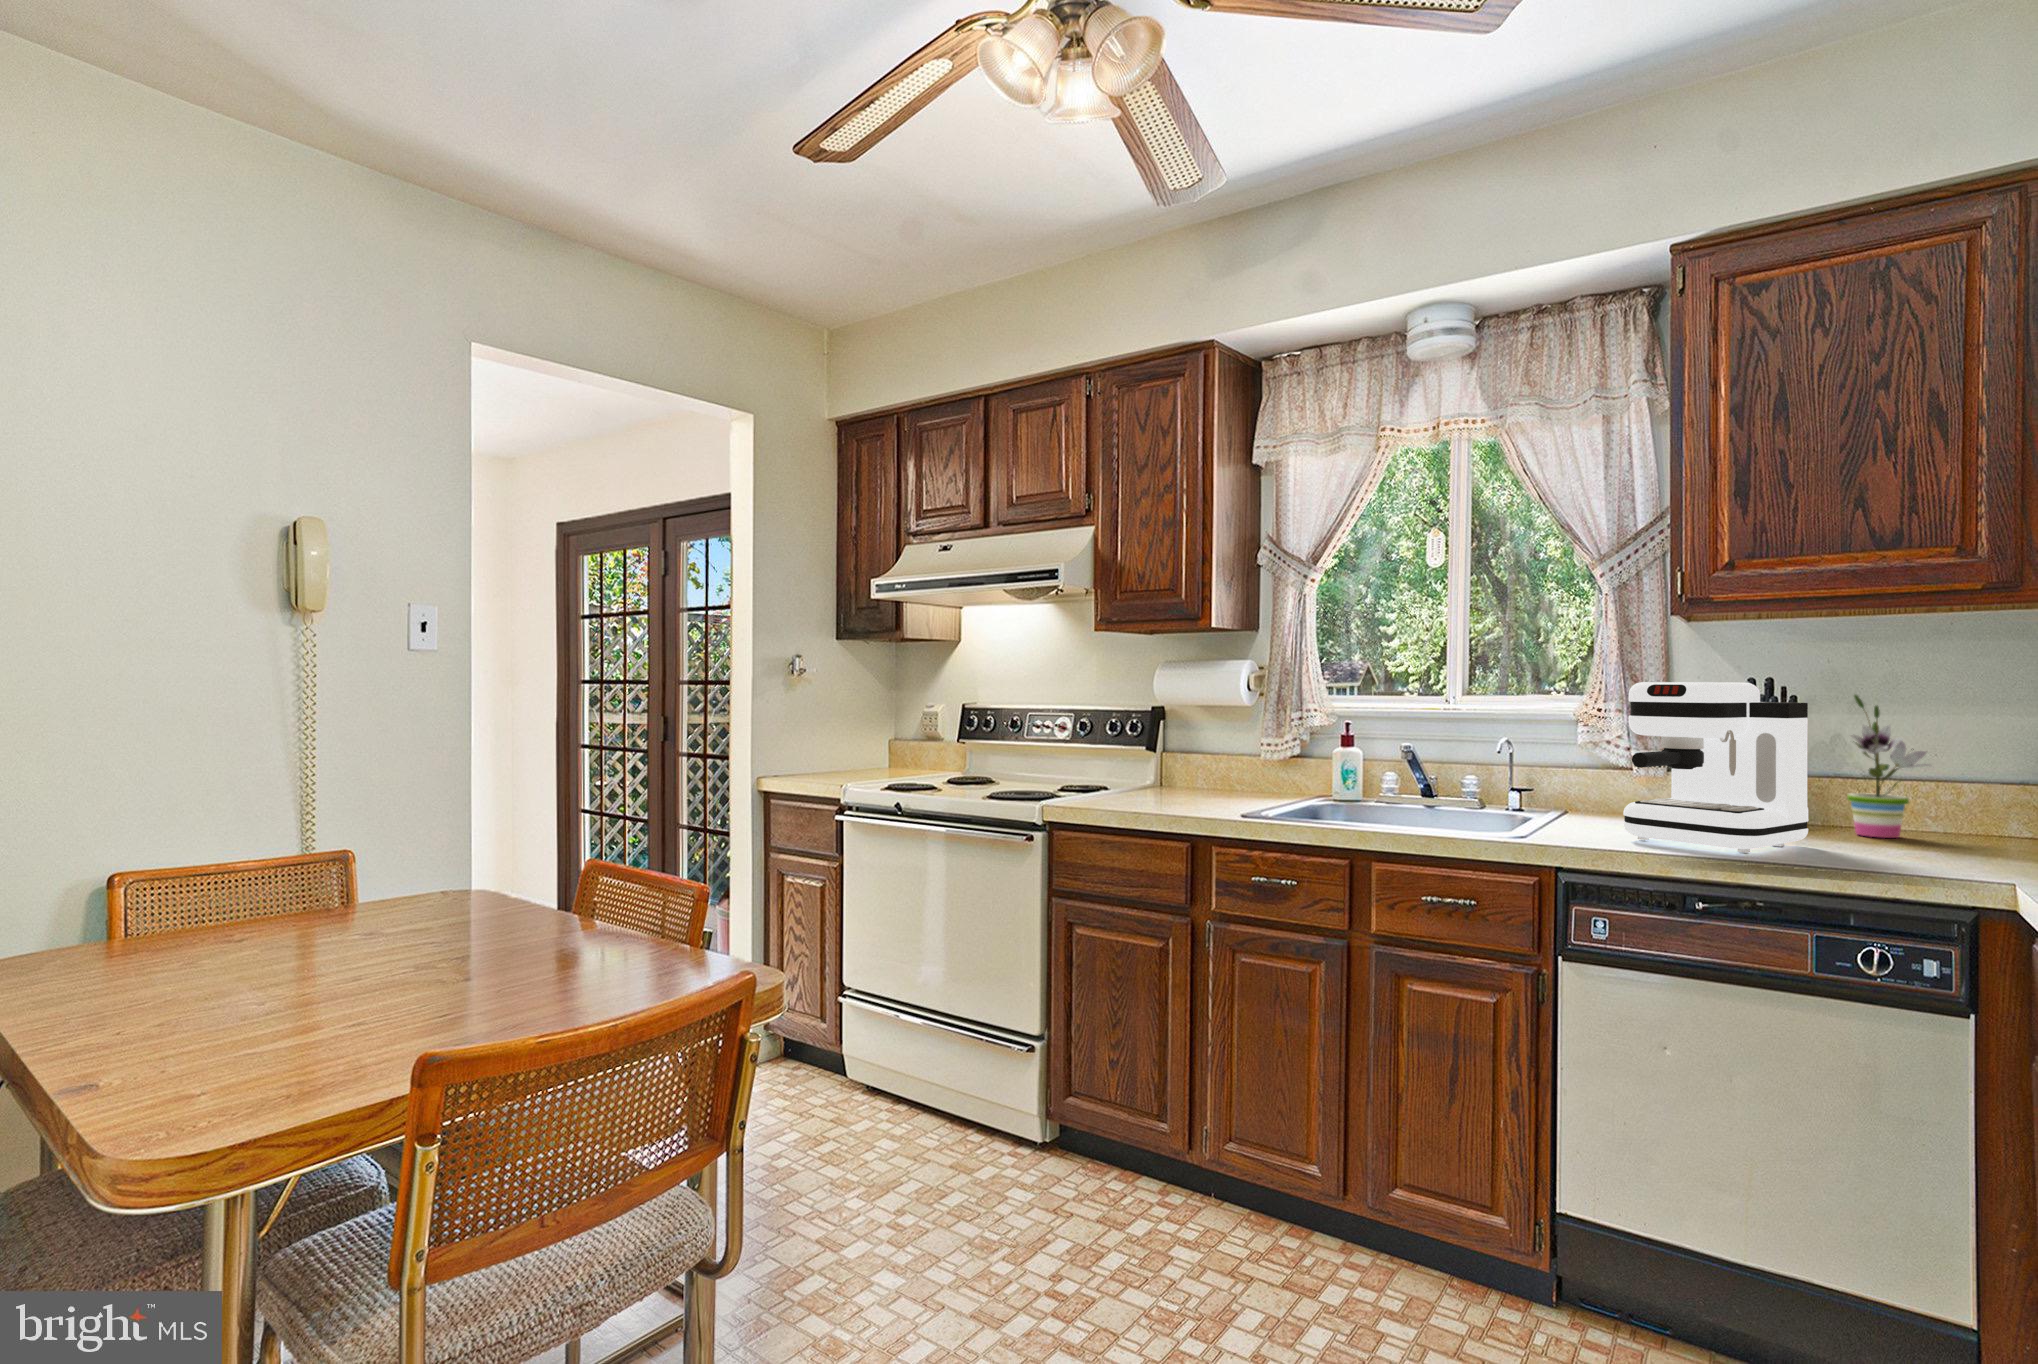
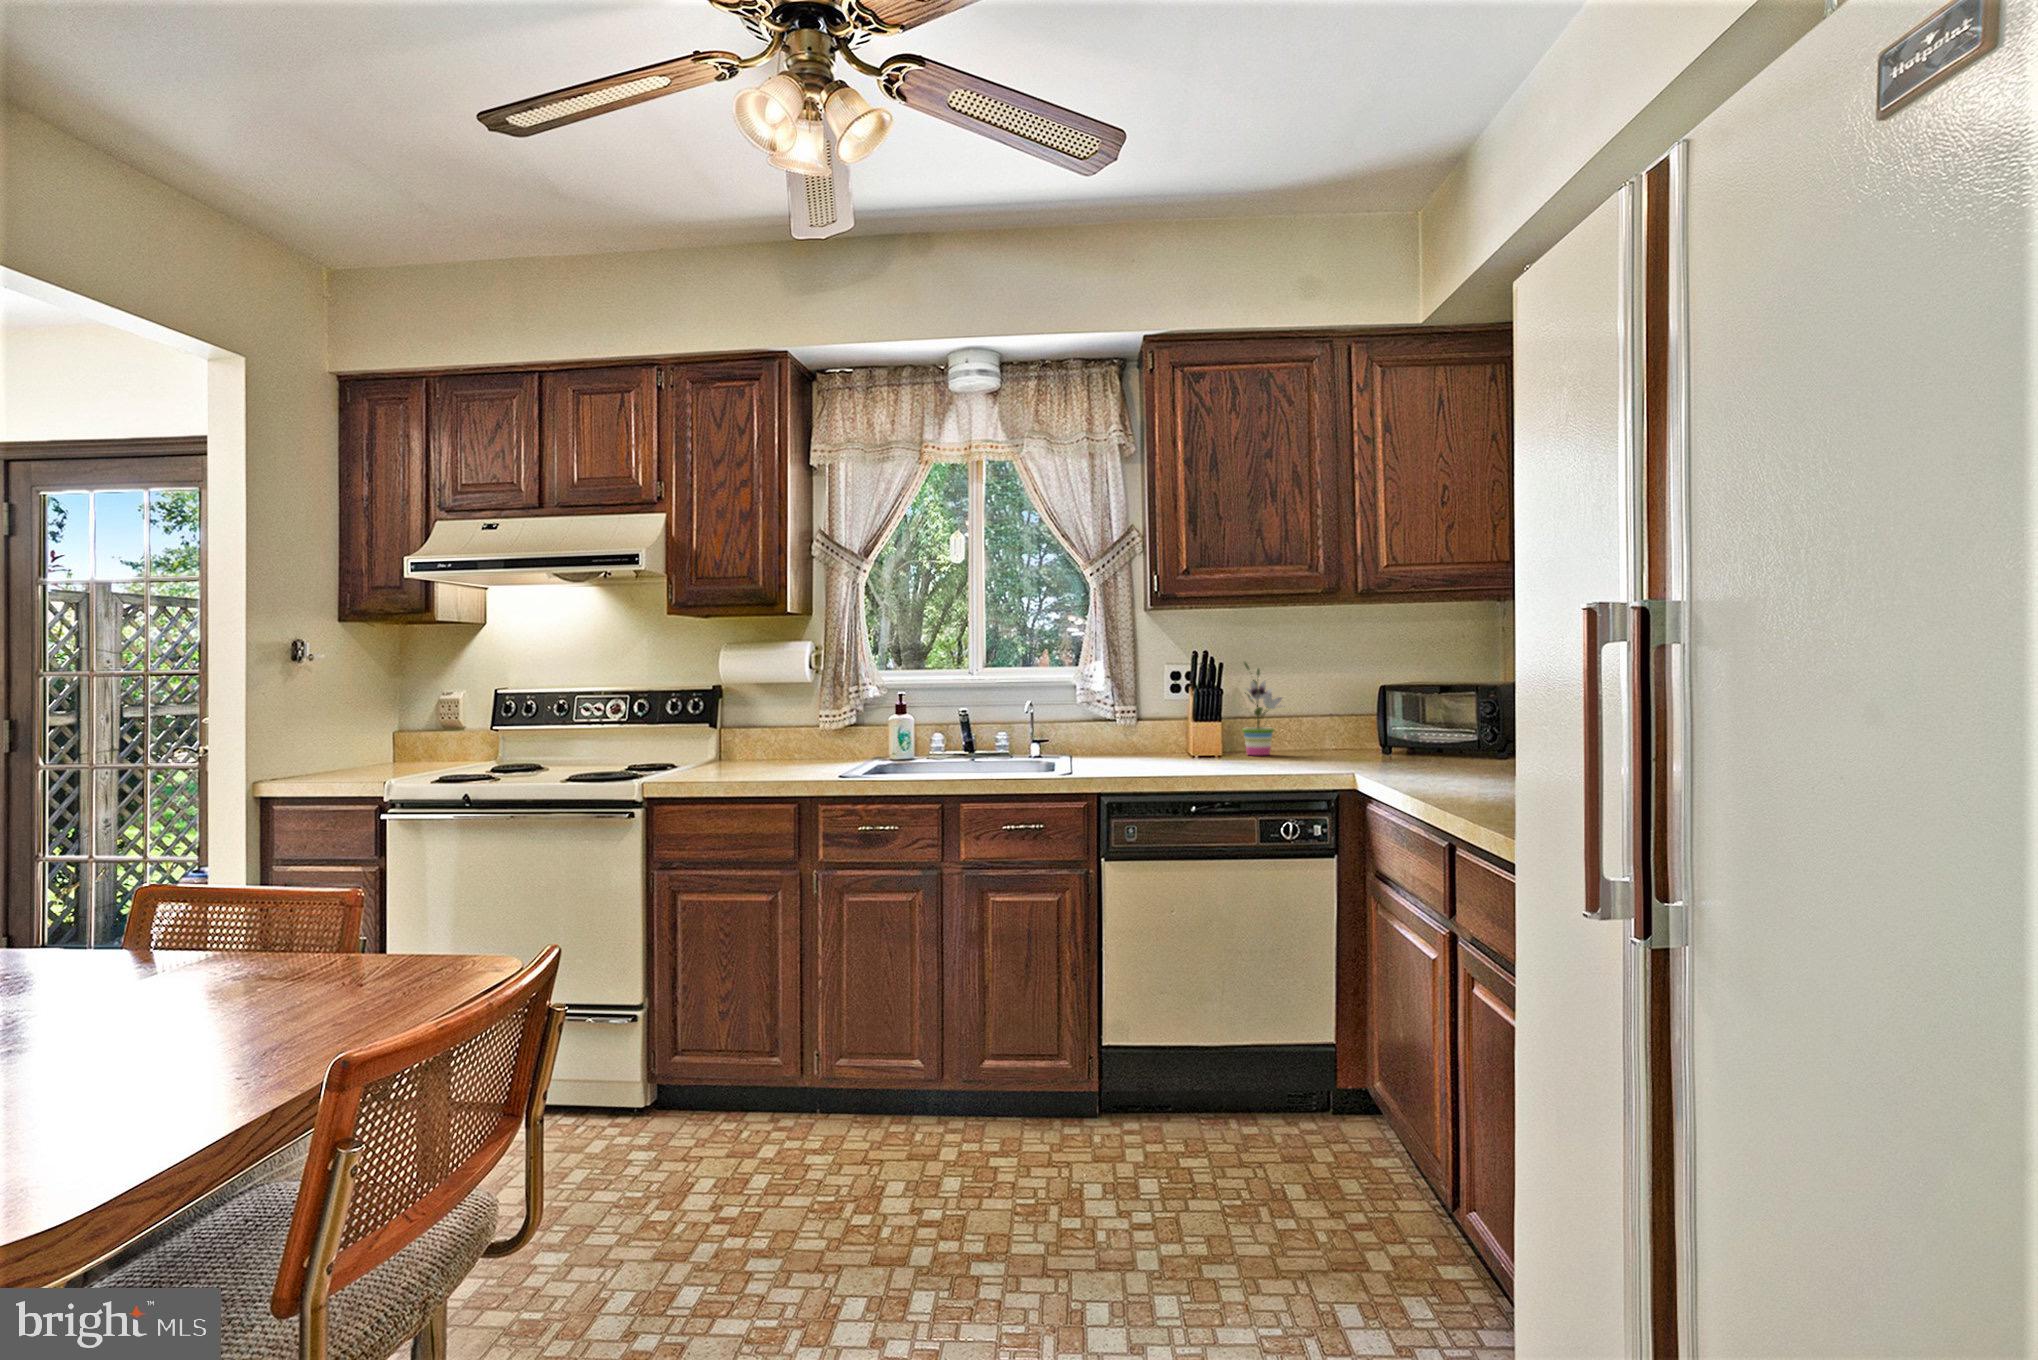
coffee maker: present [1623,682,1808,853] -> none [1126,653,1230,769]

